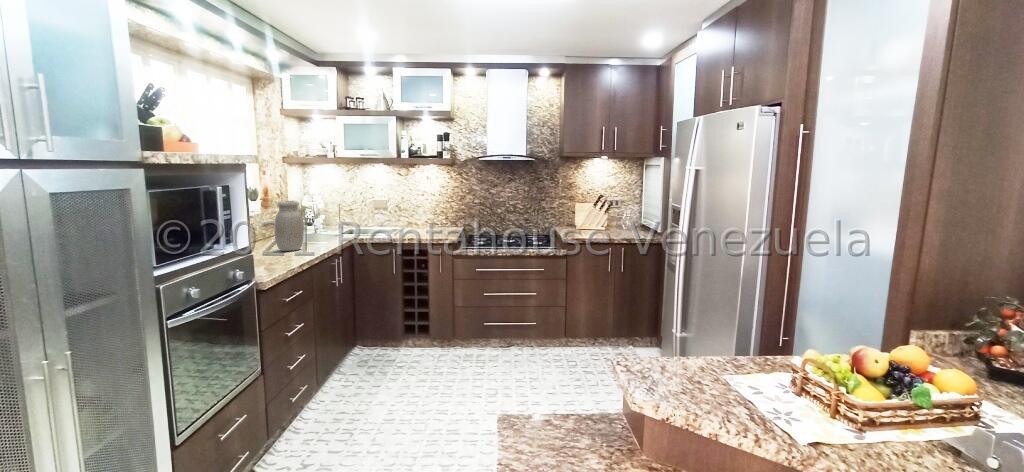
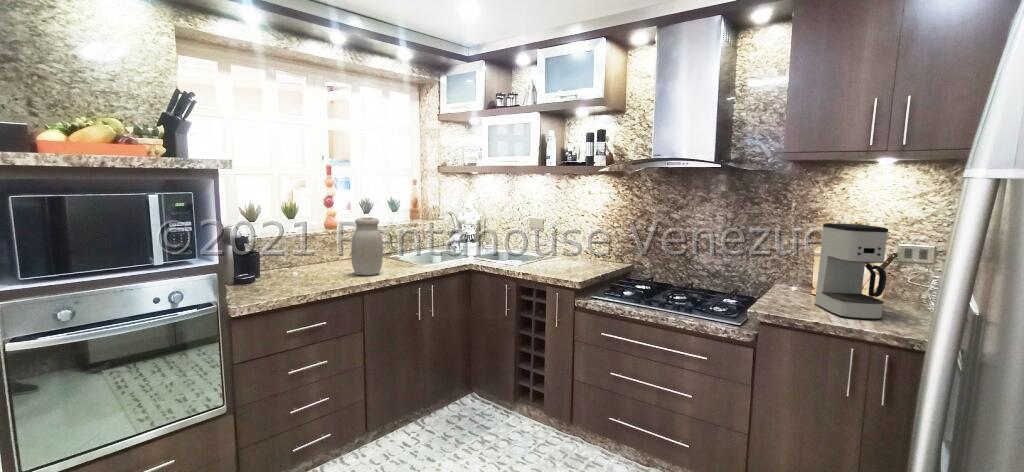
coffee maker: none [584,189,615,235] -> present [815,223,888,320]

